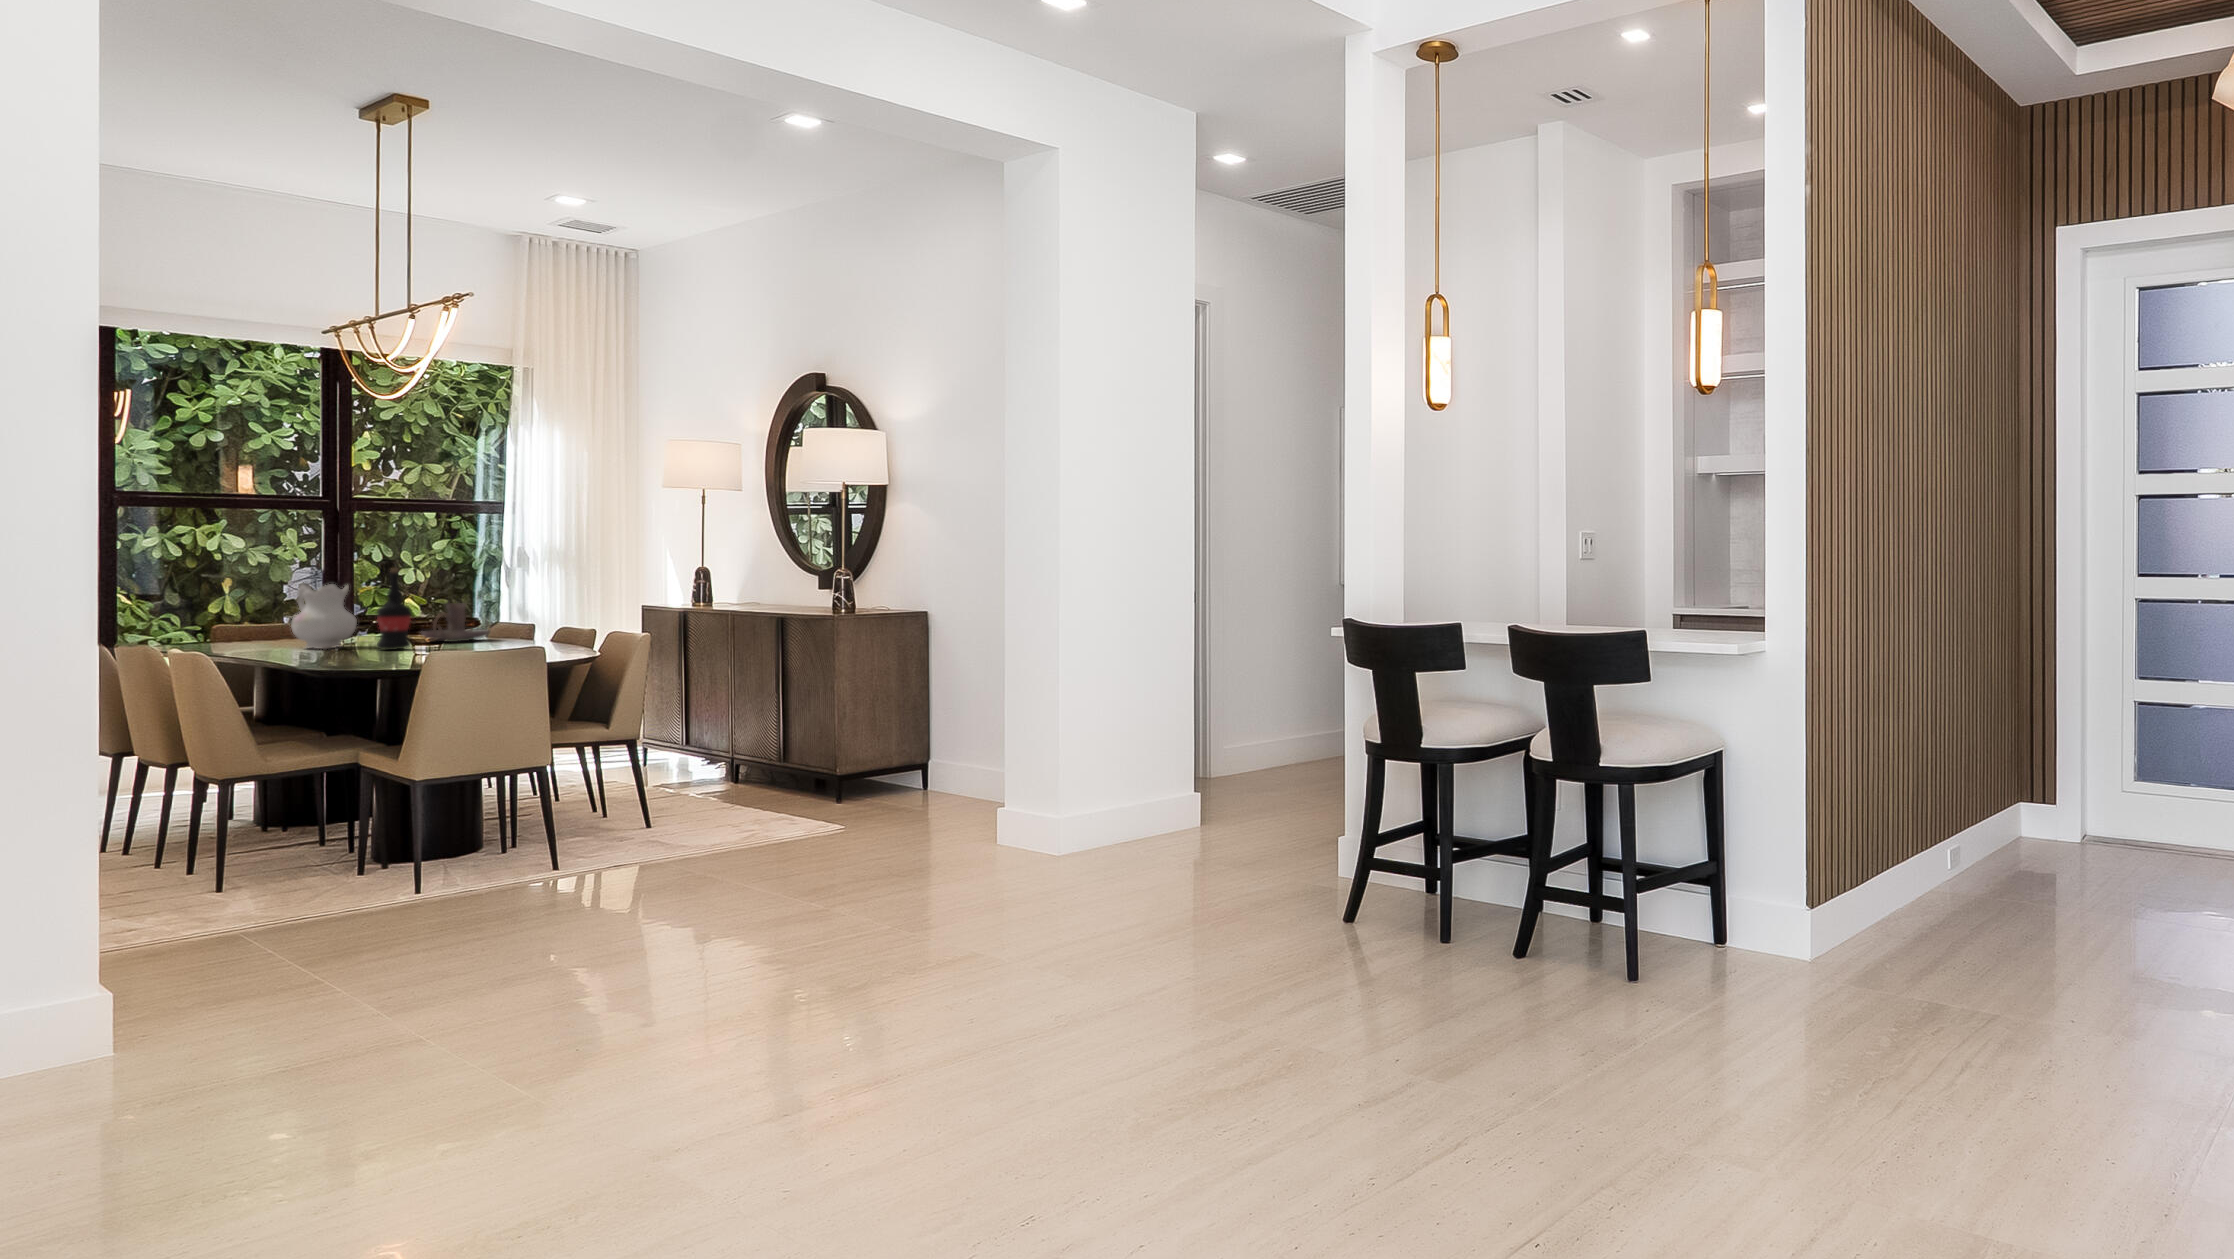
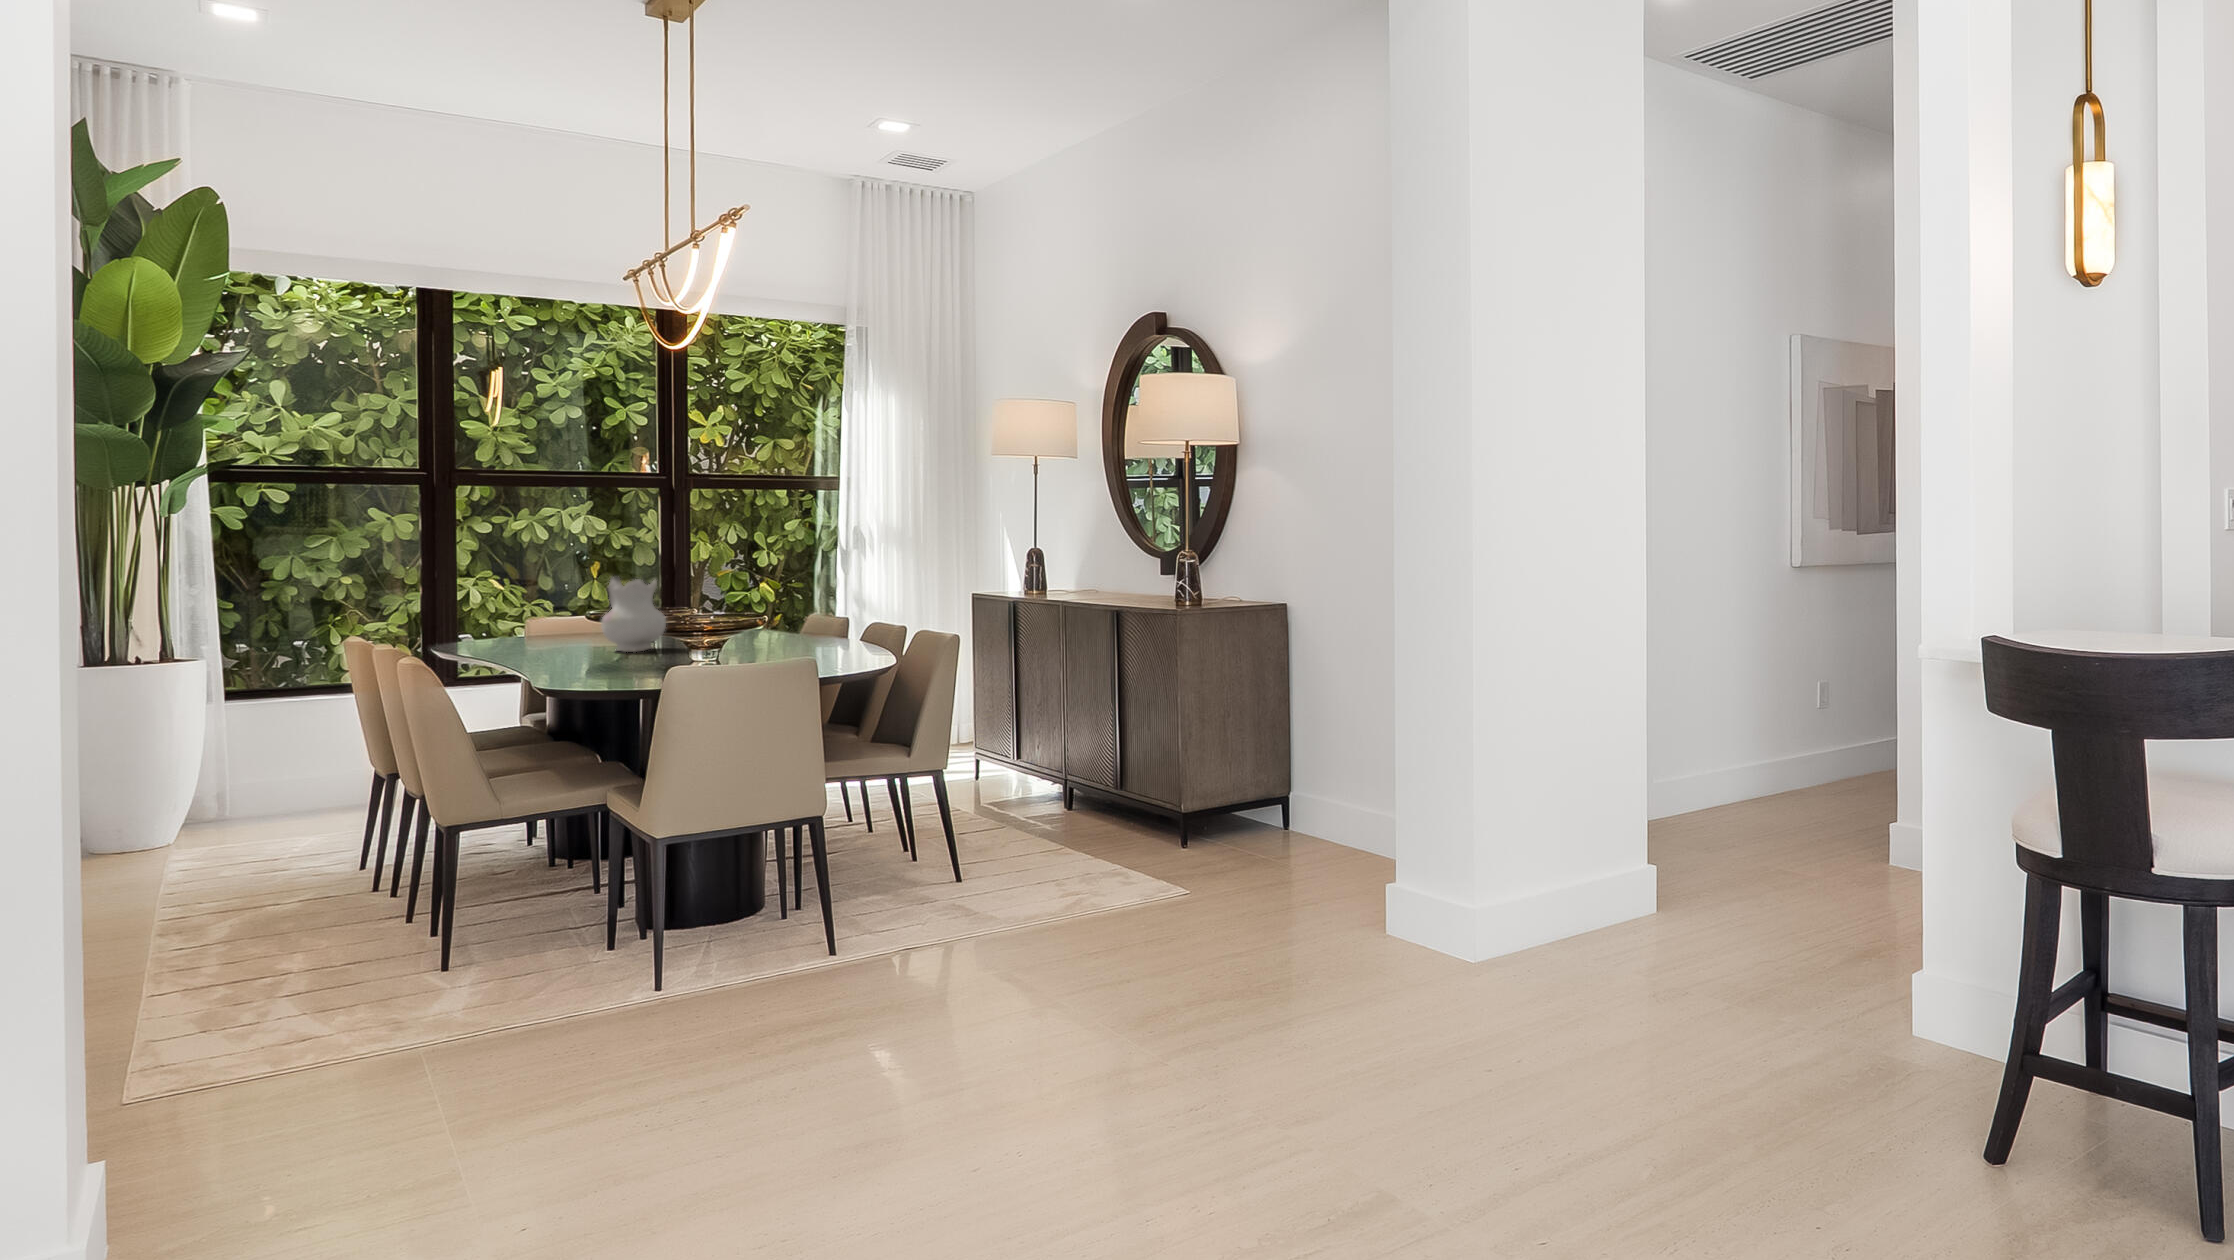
wine bottle: present [377,568,412,650] -> none [679,562,715,655]
candle holder: present [422,603,490,642] -> none [733,598,804,643]

